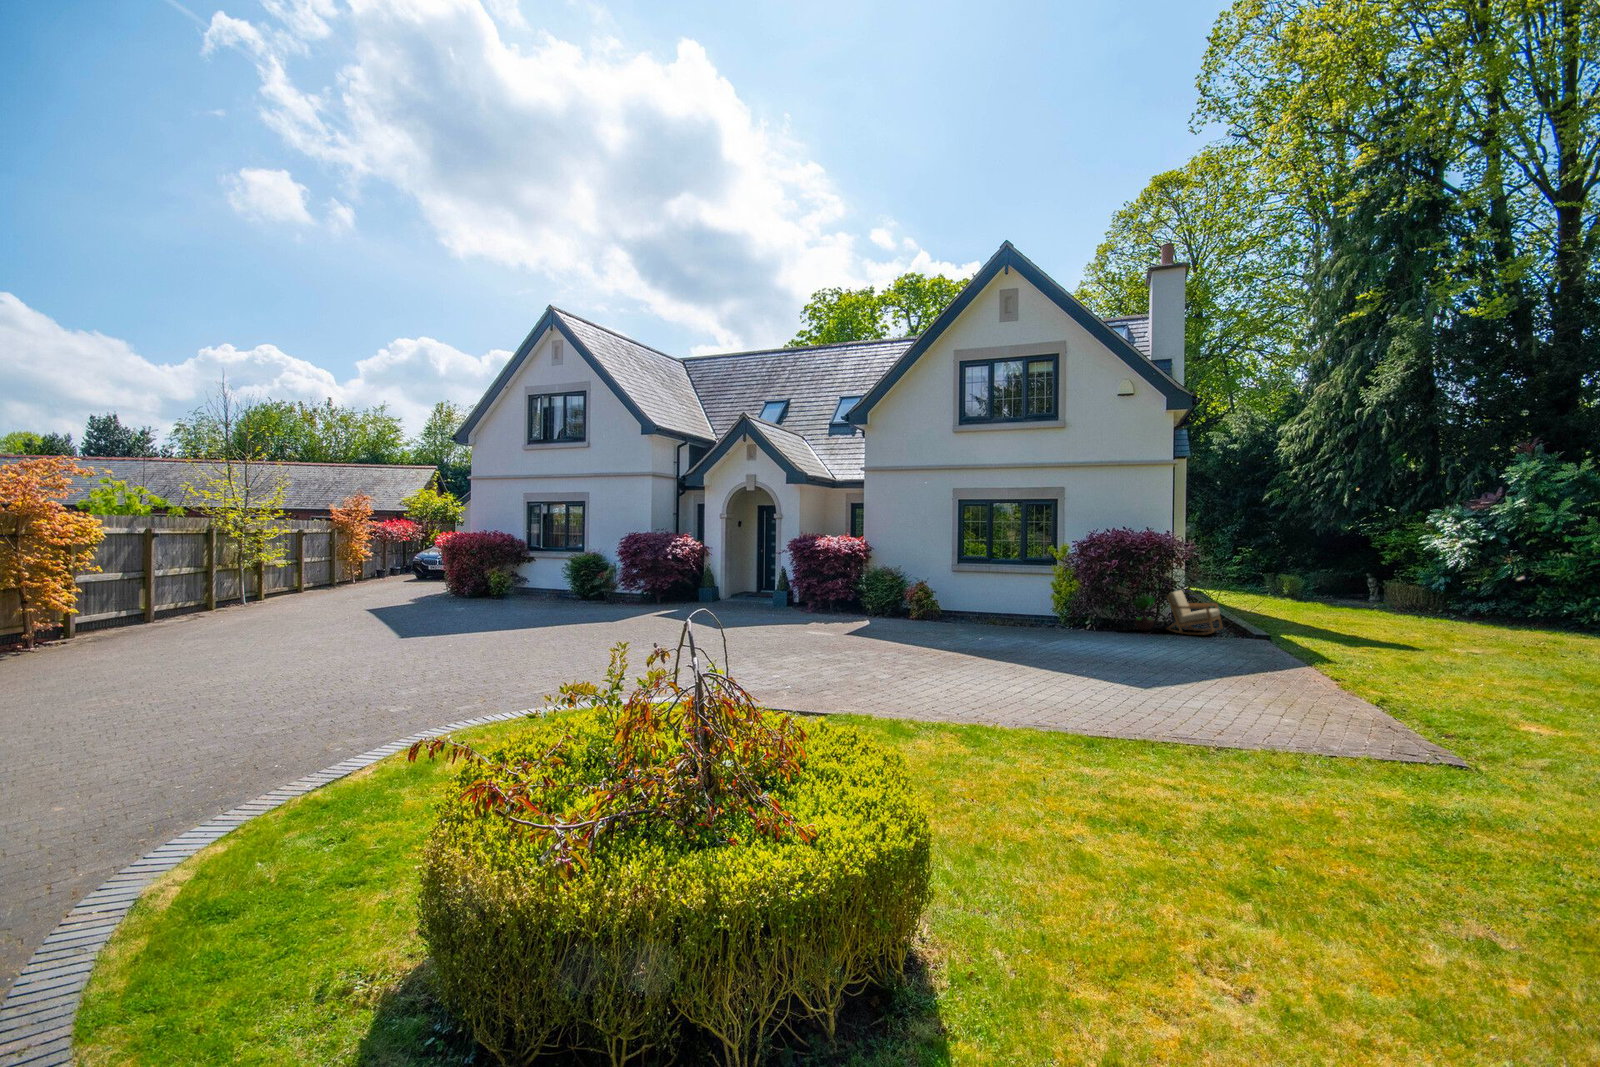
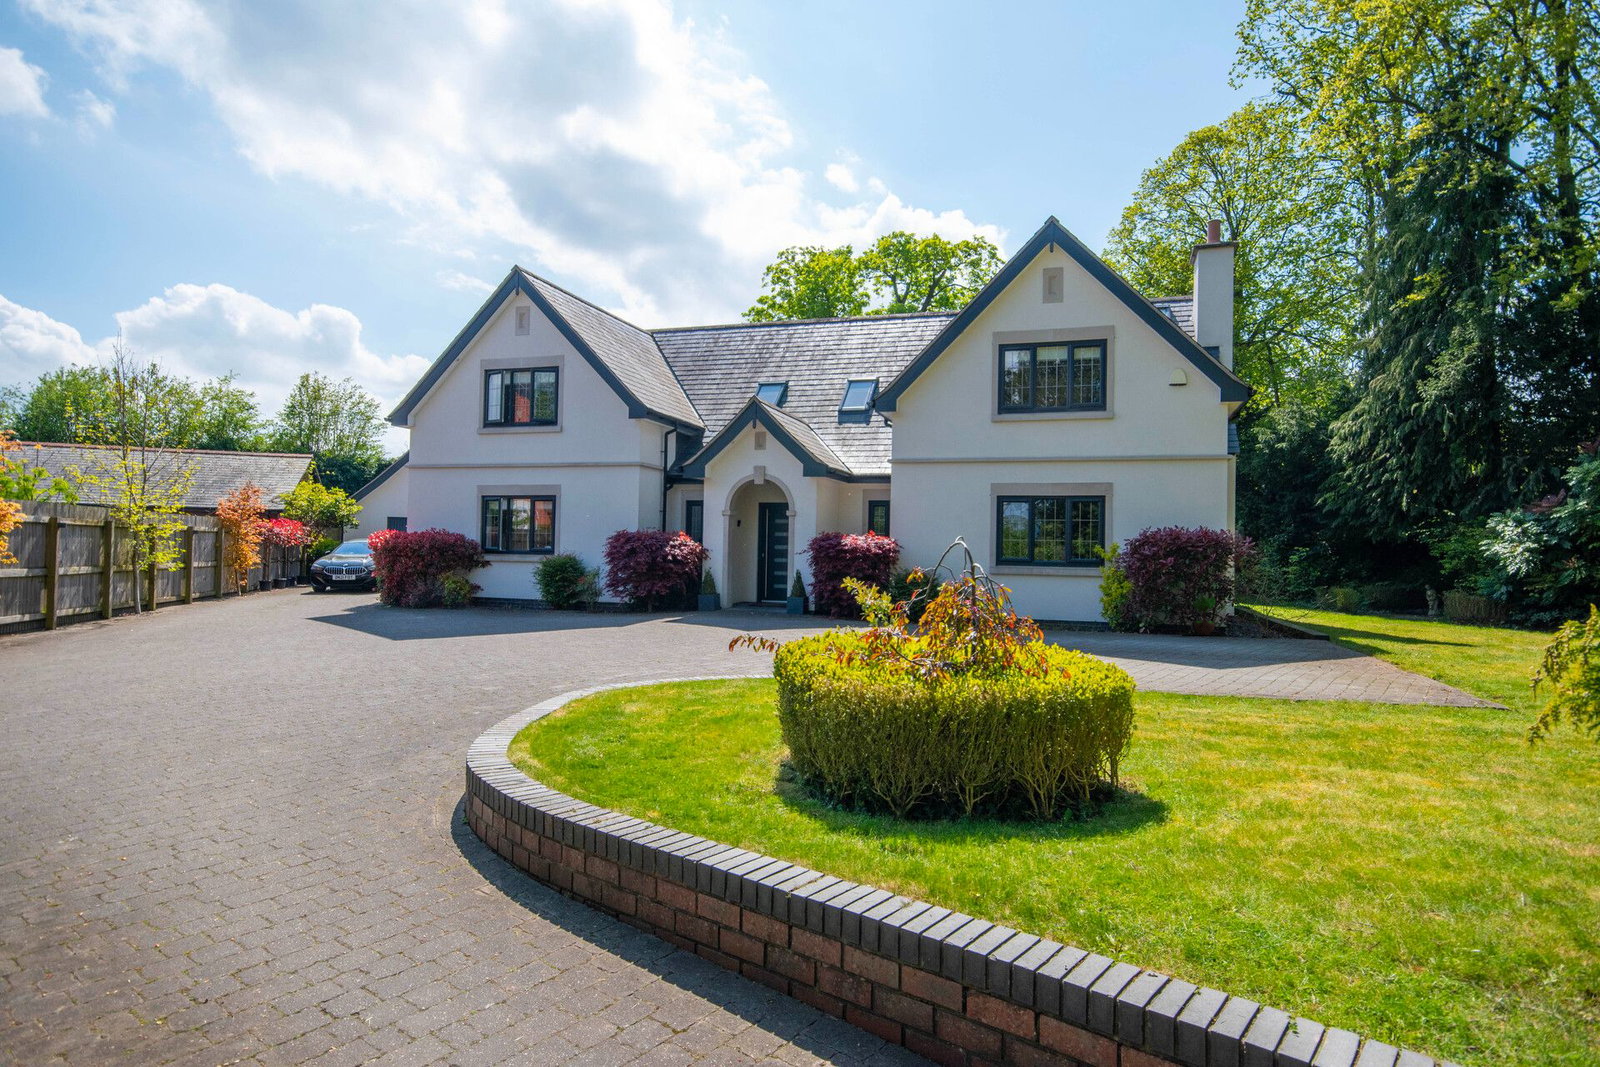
chair: present [1167,590,1223,635] -> none [1227,592,1285,638]

